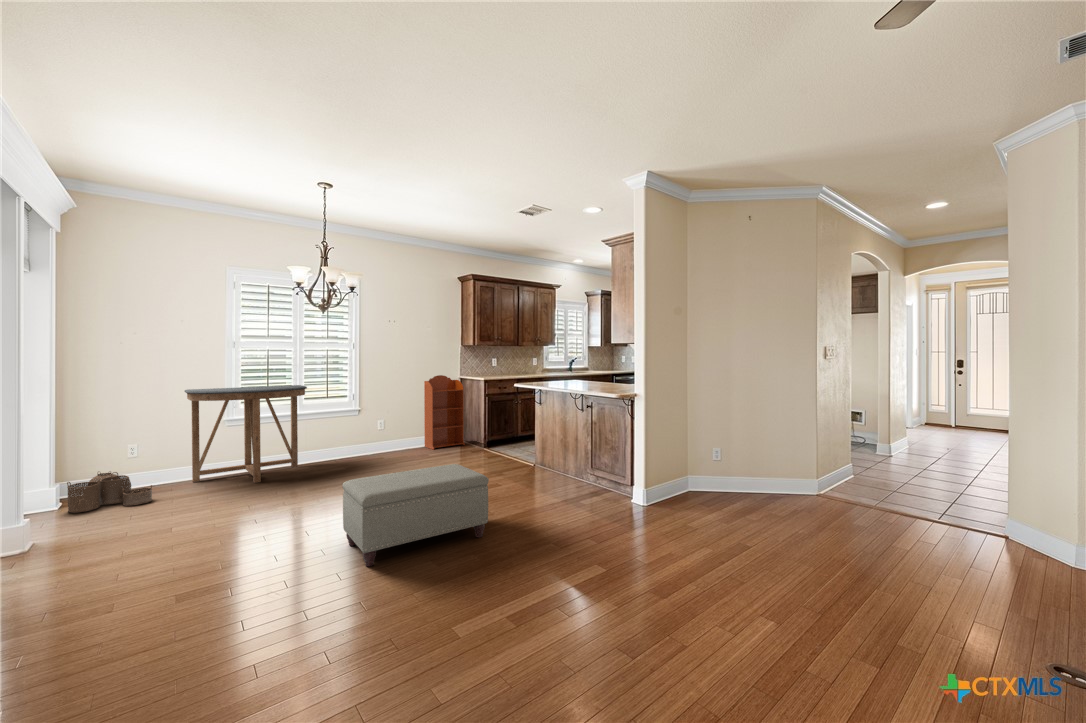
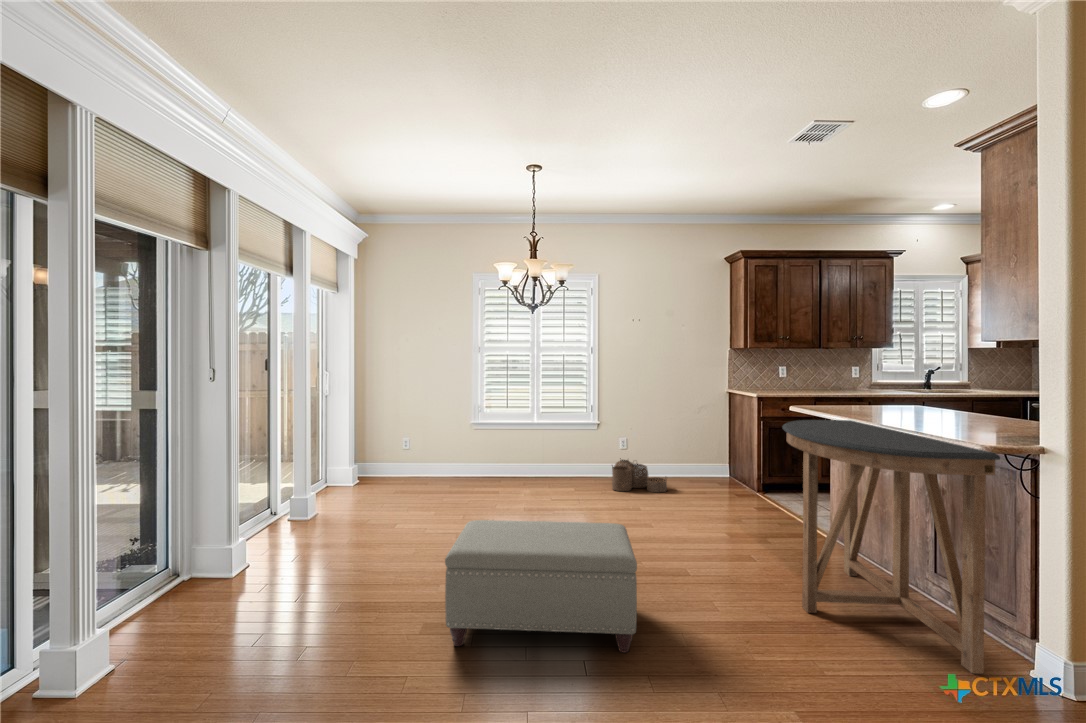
bookcase: present [424,375,465,450] -> none [676,387,729,482]
console table: present [185,385,307,483] -> present [782,420,1000,674]
woven basket: present [67,472,152,512] -> present [612,458,667,492]

